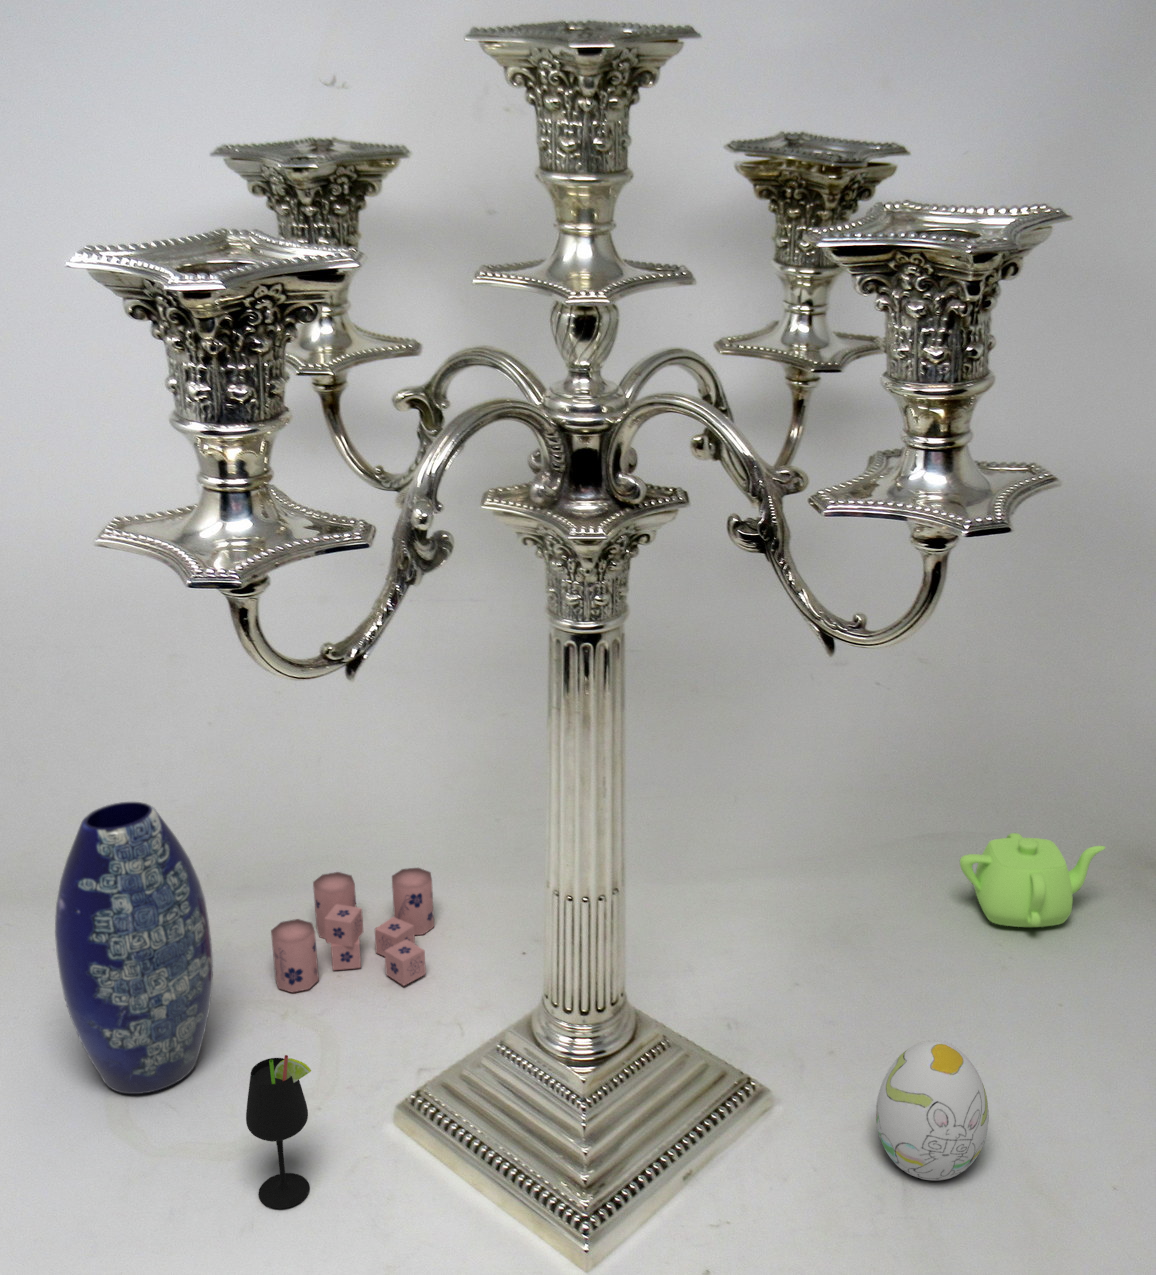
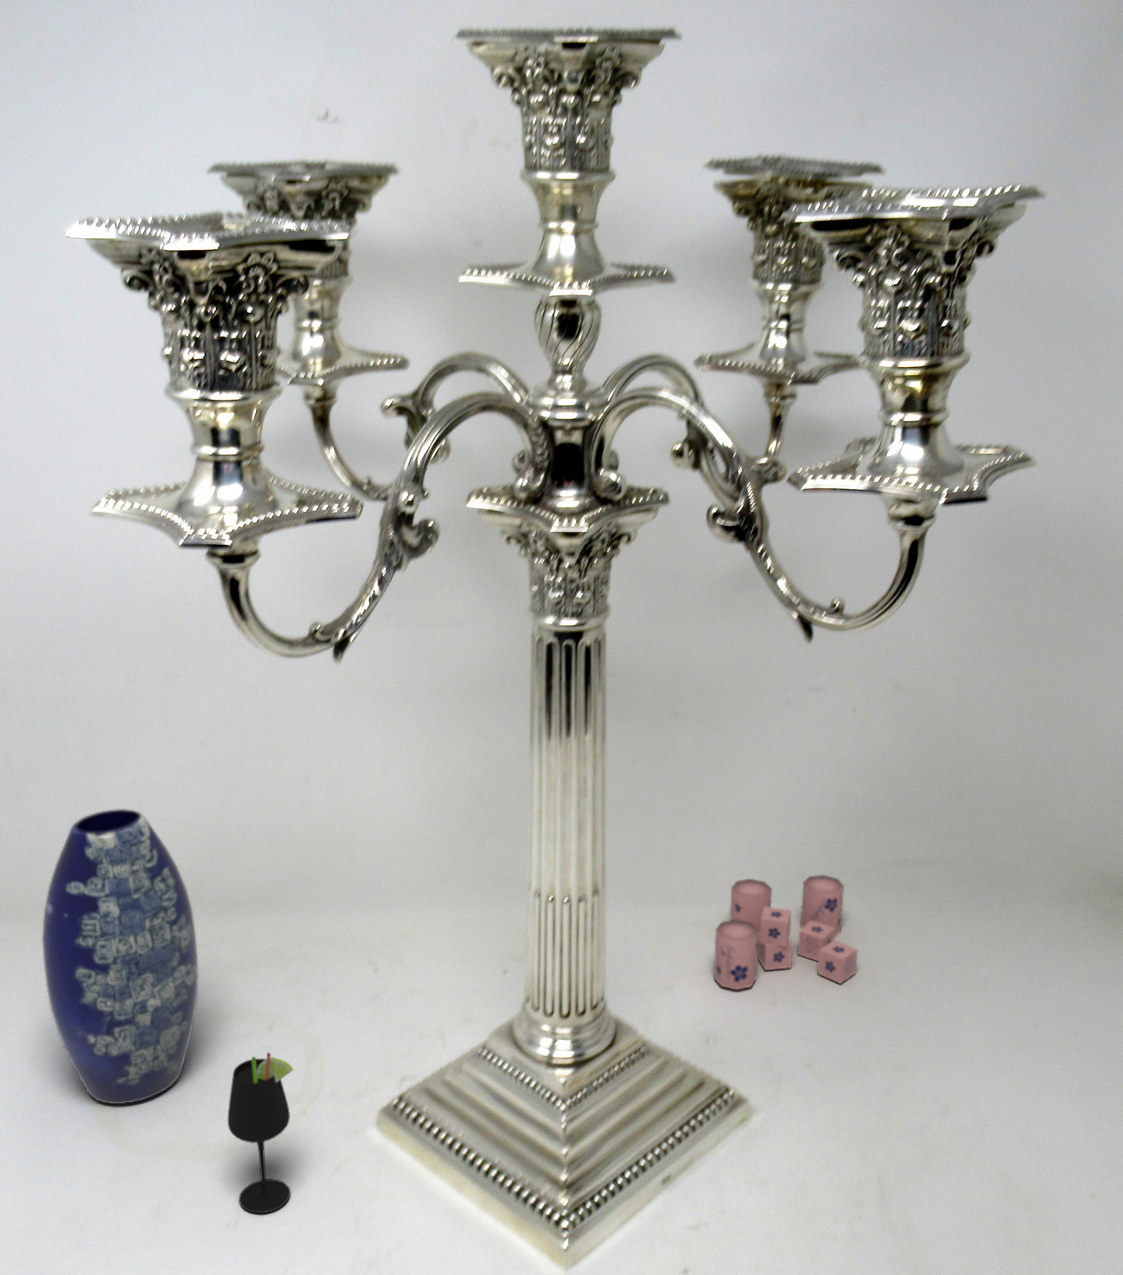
teapot: present [960,833,1105,927] -> none [926,858,1067,946]
candle: present [271,868,434,992] -> present [714,875,857,989]
decorative egg: present [876,1040,989,1180] -> none [854,1042,966,1184]

